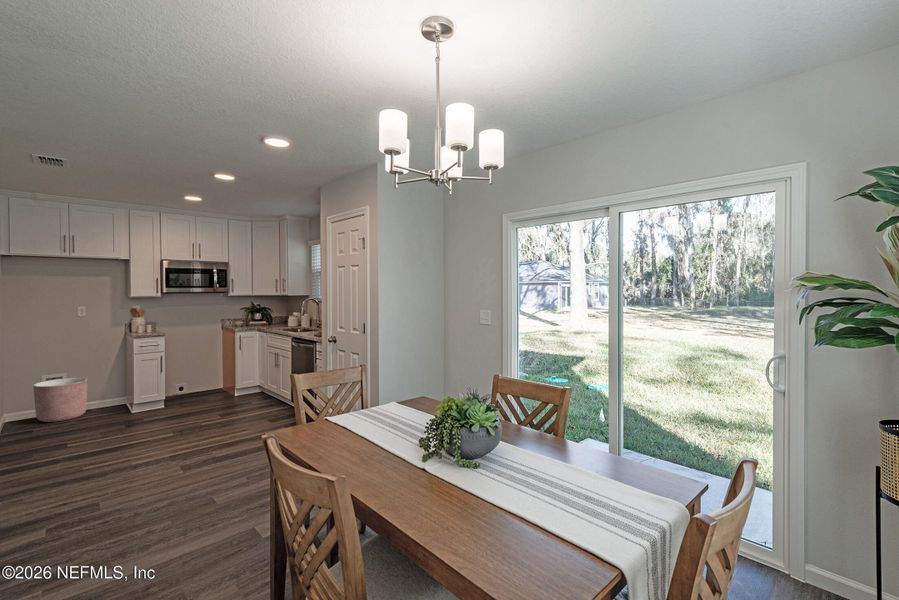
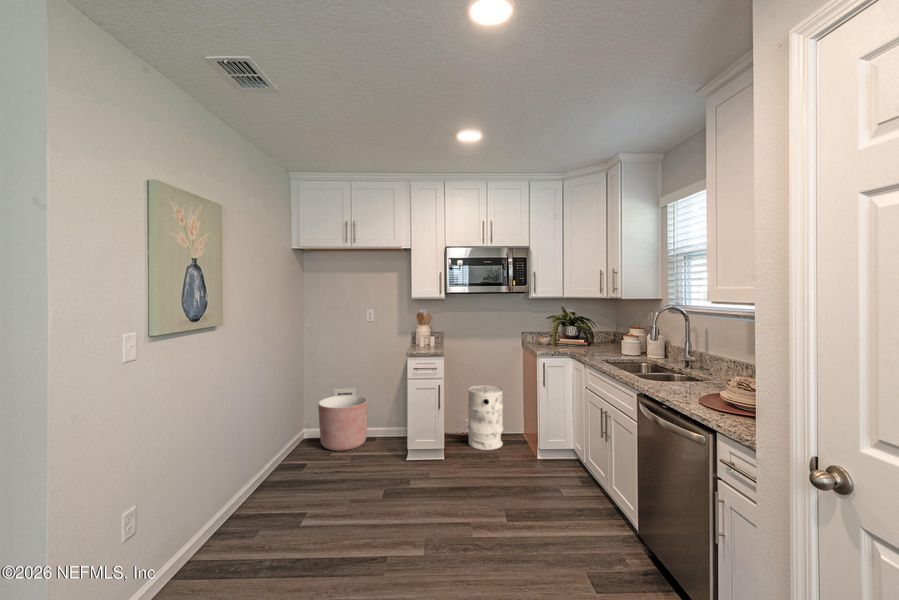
trash can: none [181,358,210,401] -> present [468,386,504,450]

